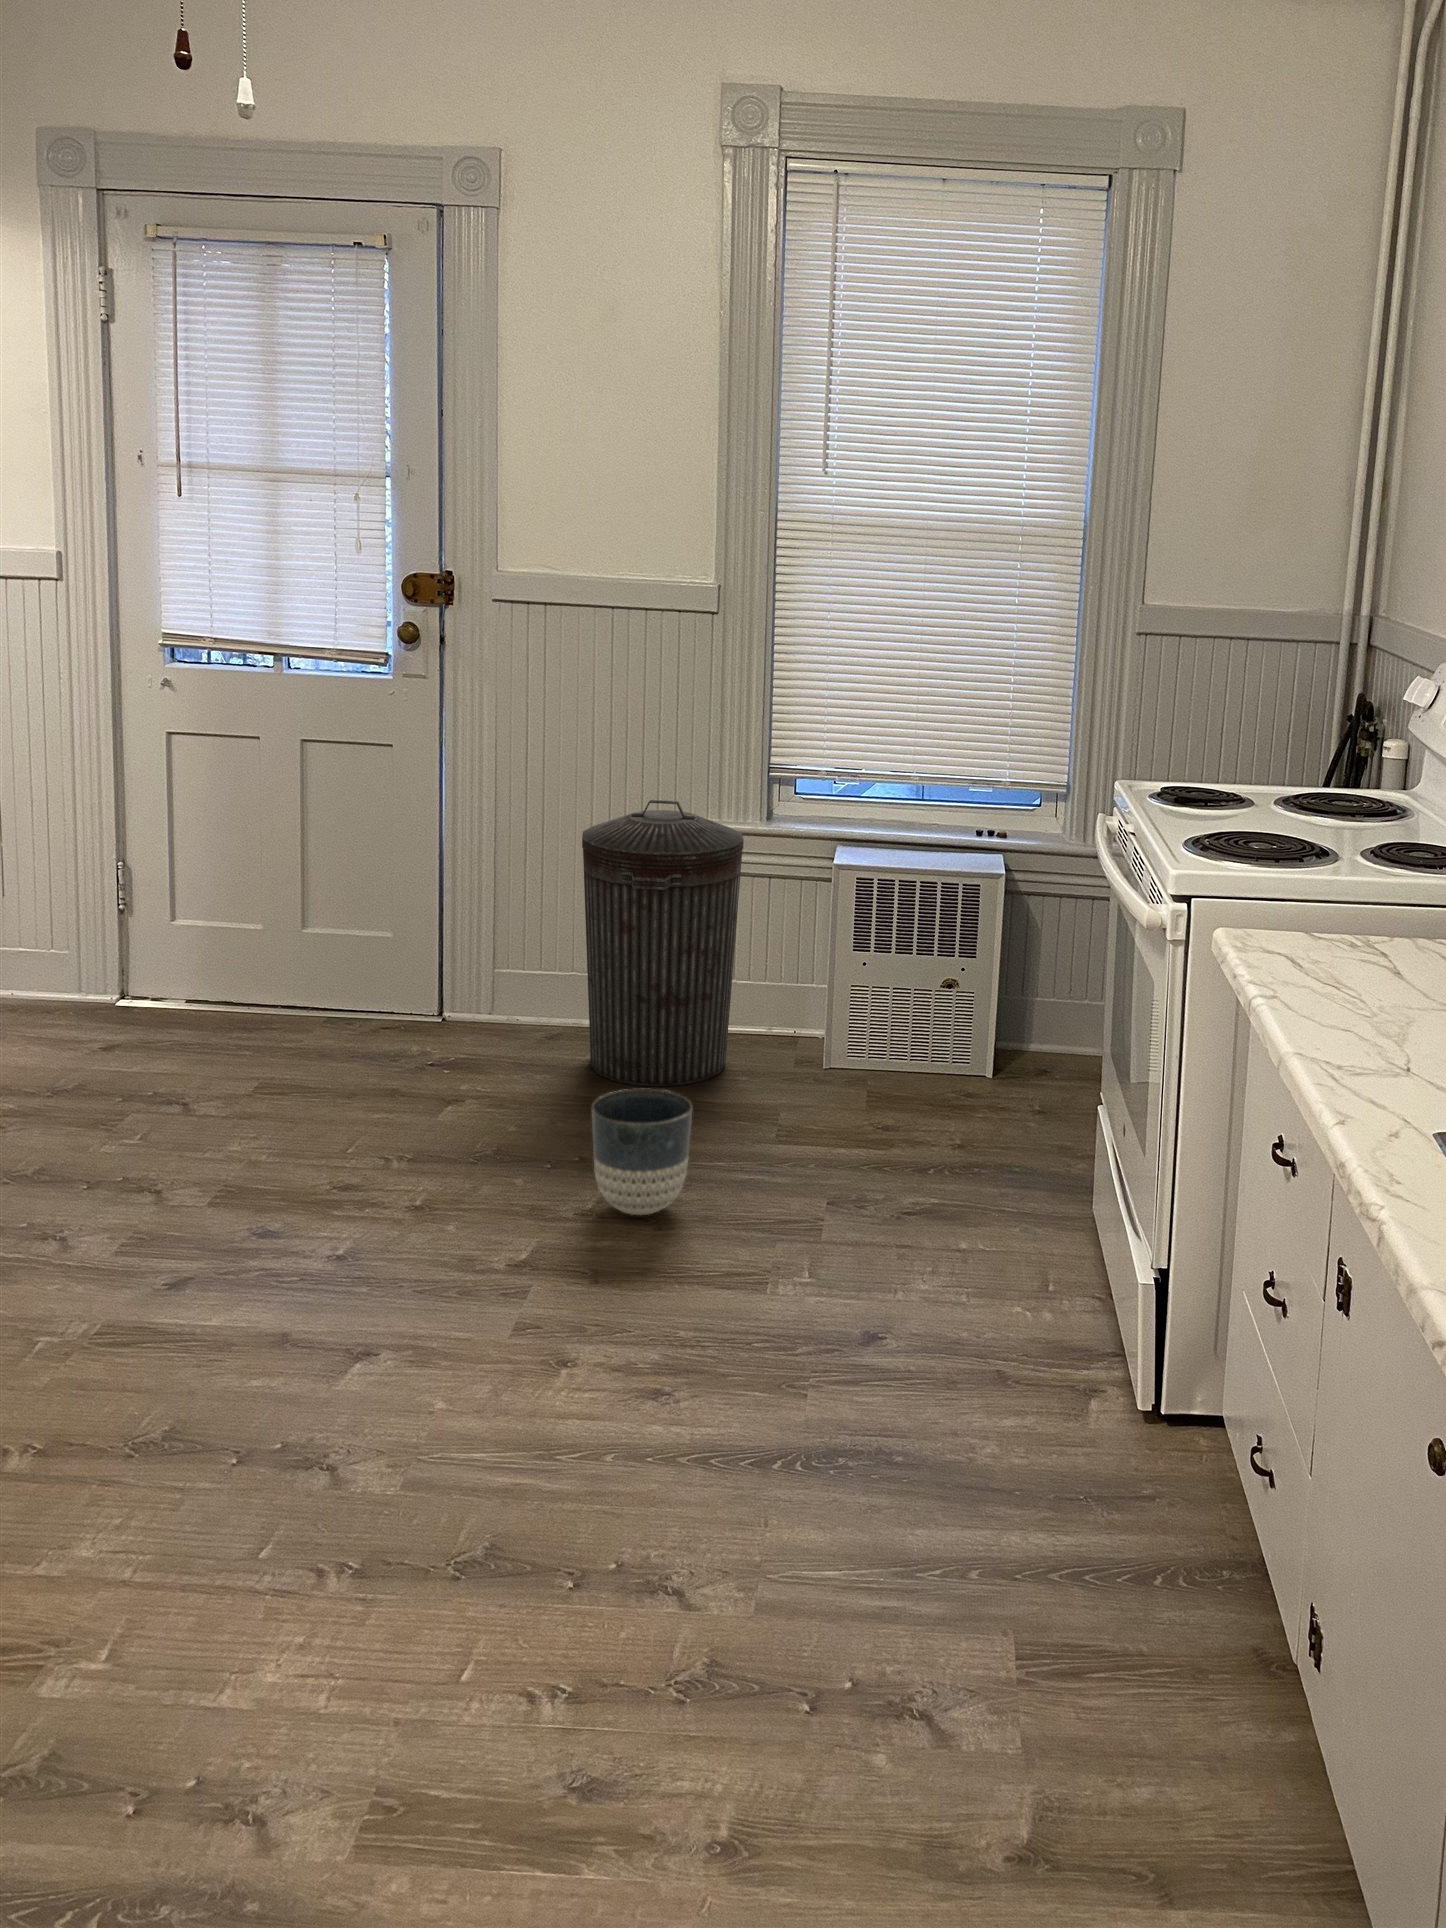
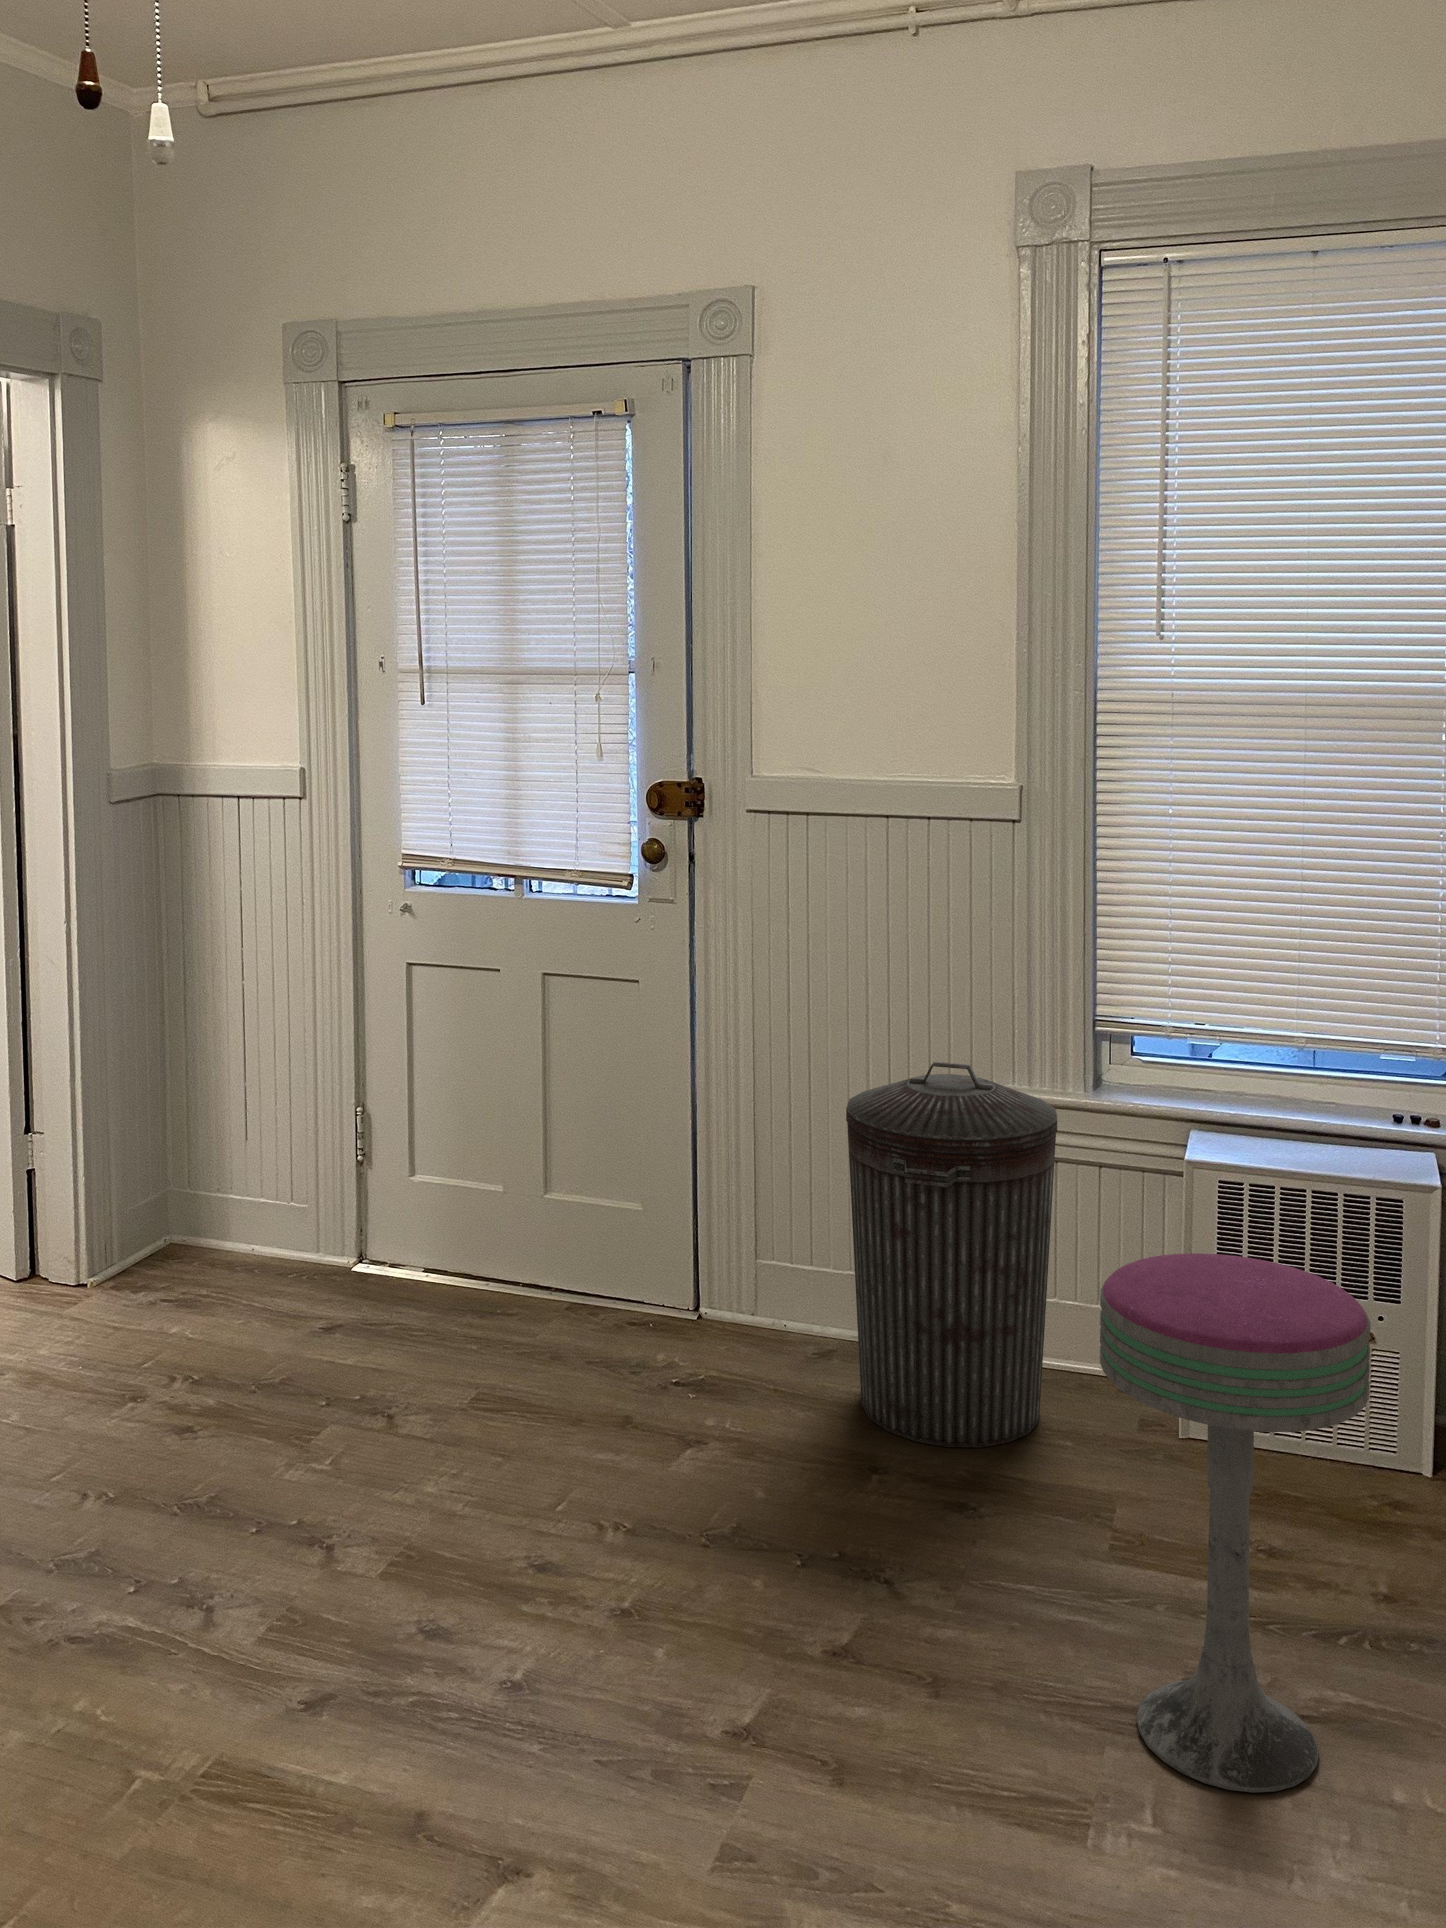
bar stool: none [786,909,954,1238] -> present [1100,1253,1371,1793]
planter: present [592,1089,692,1215] -> none [822,1489,966,1689]

